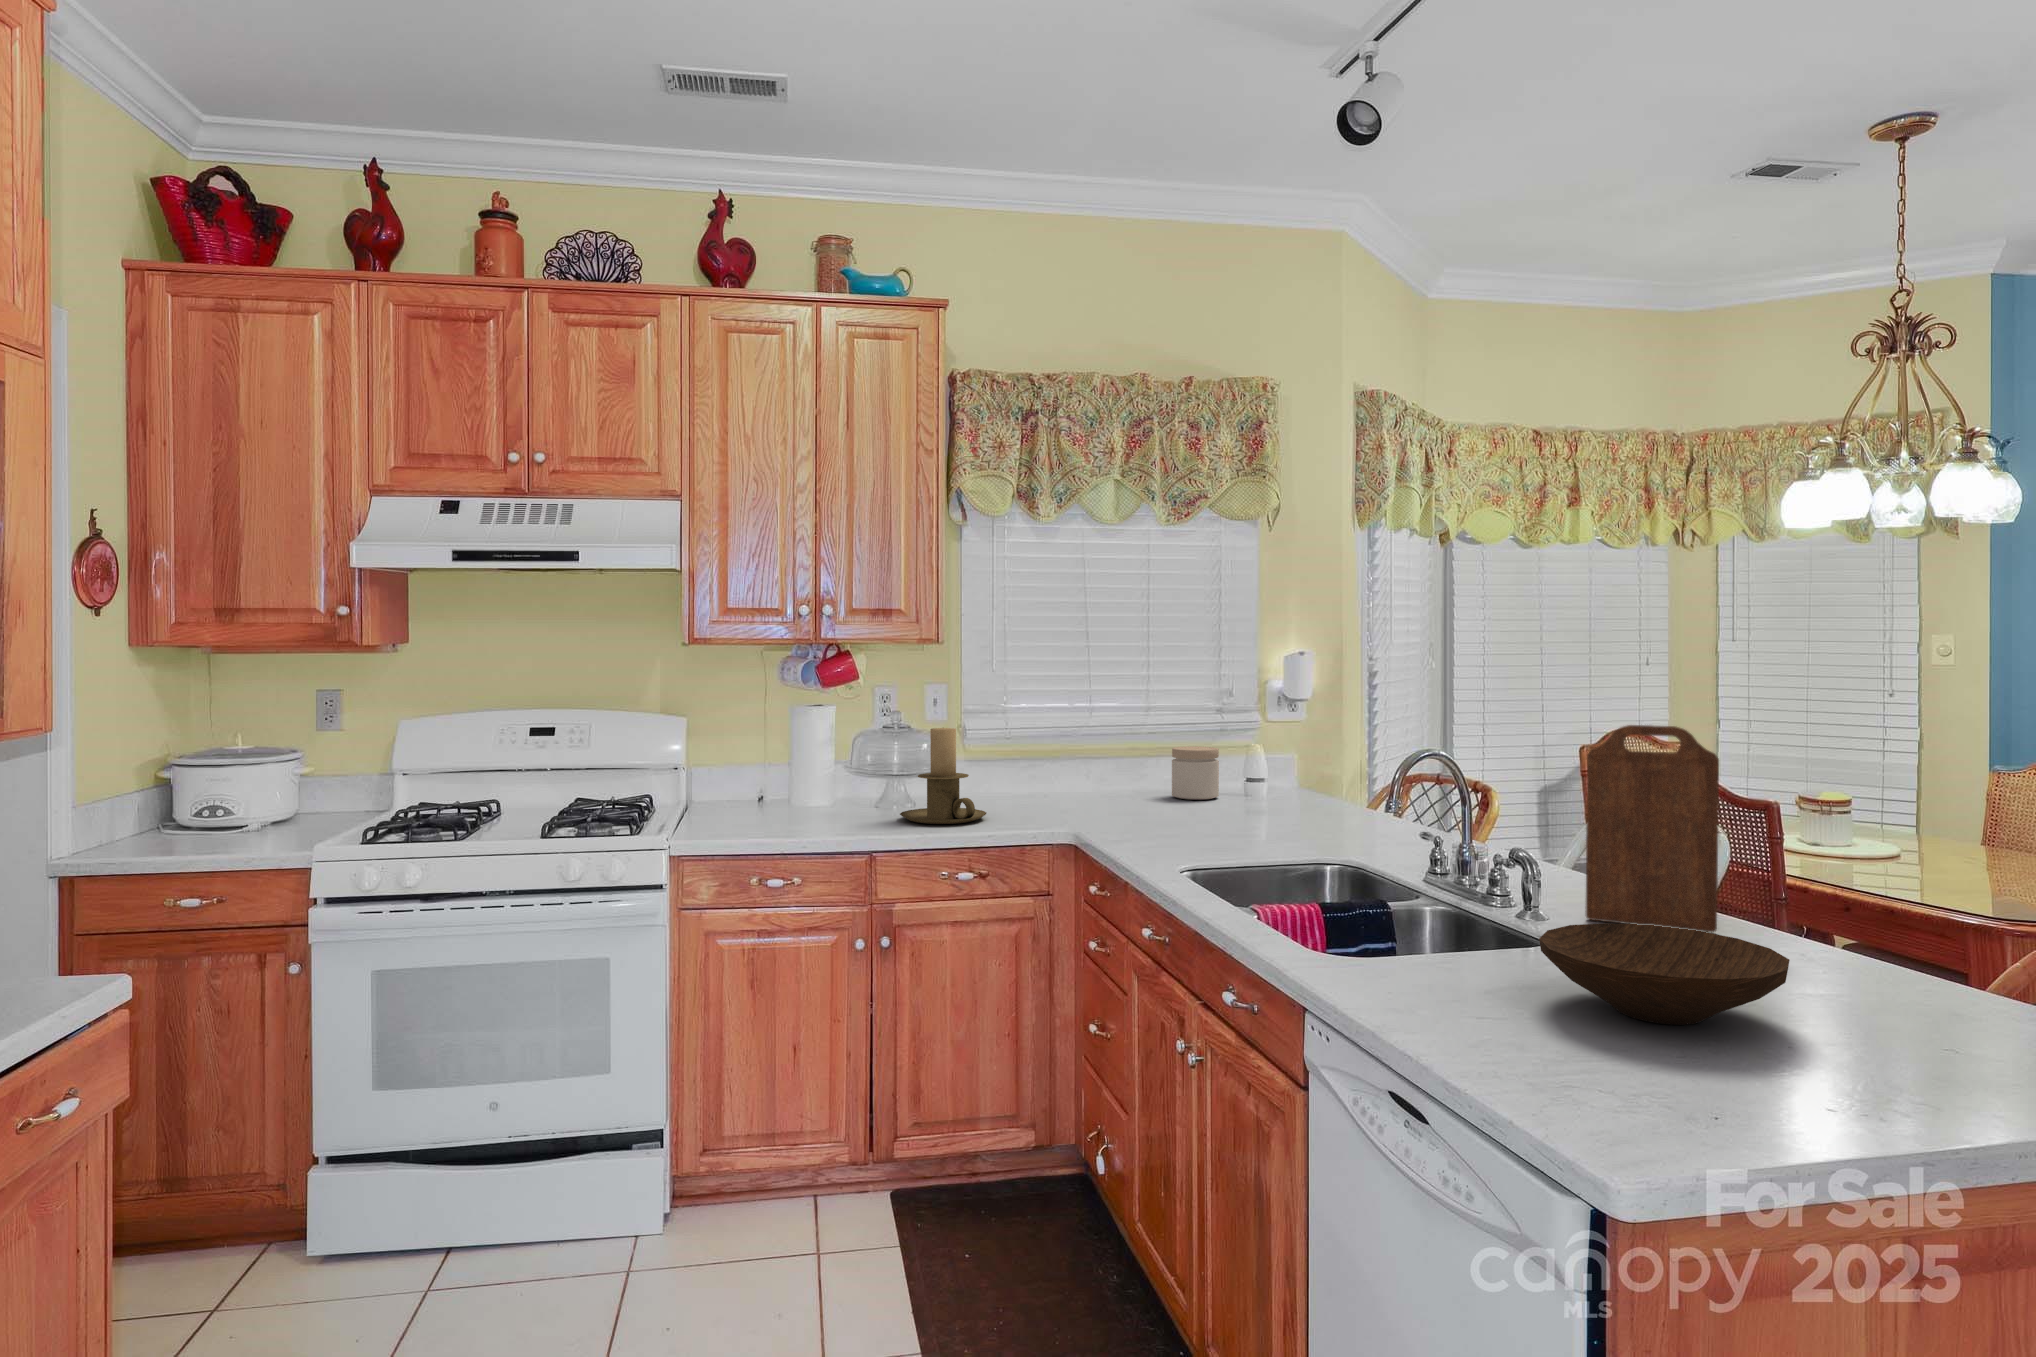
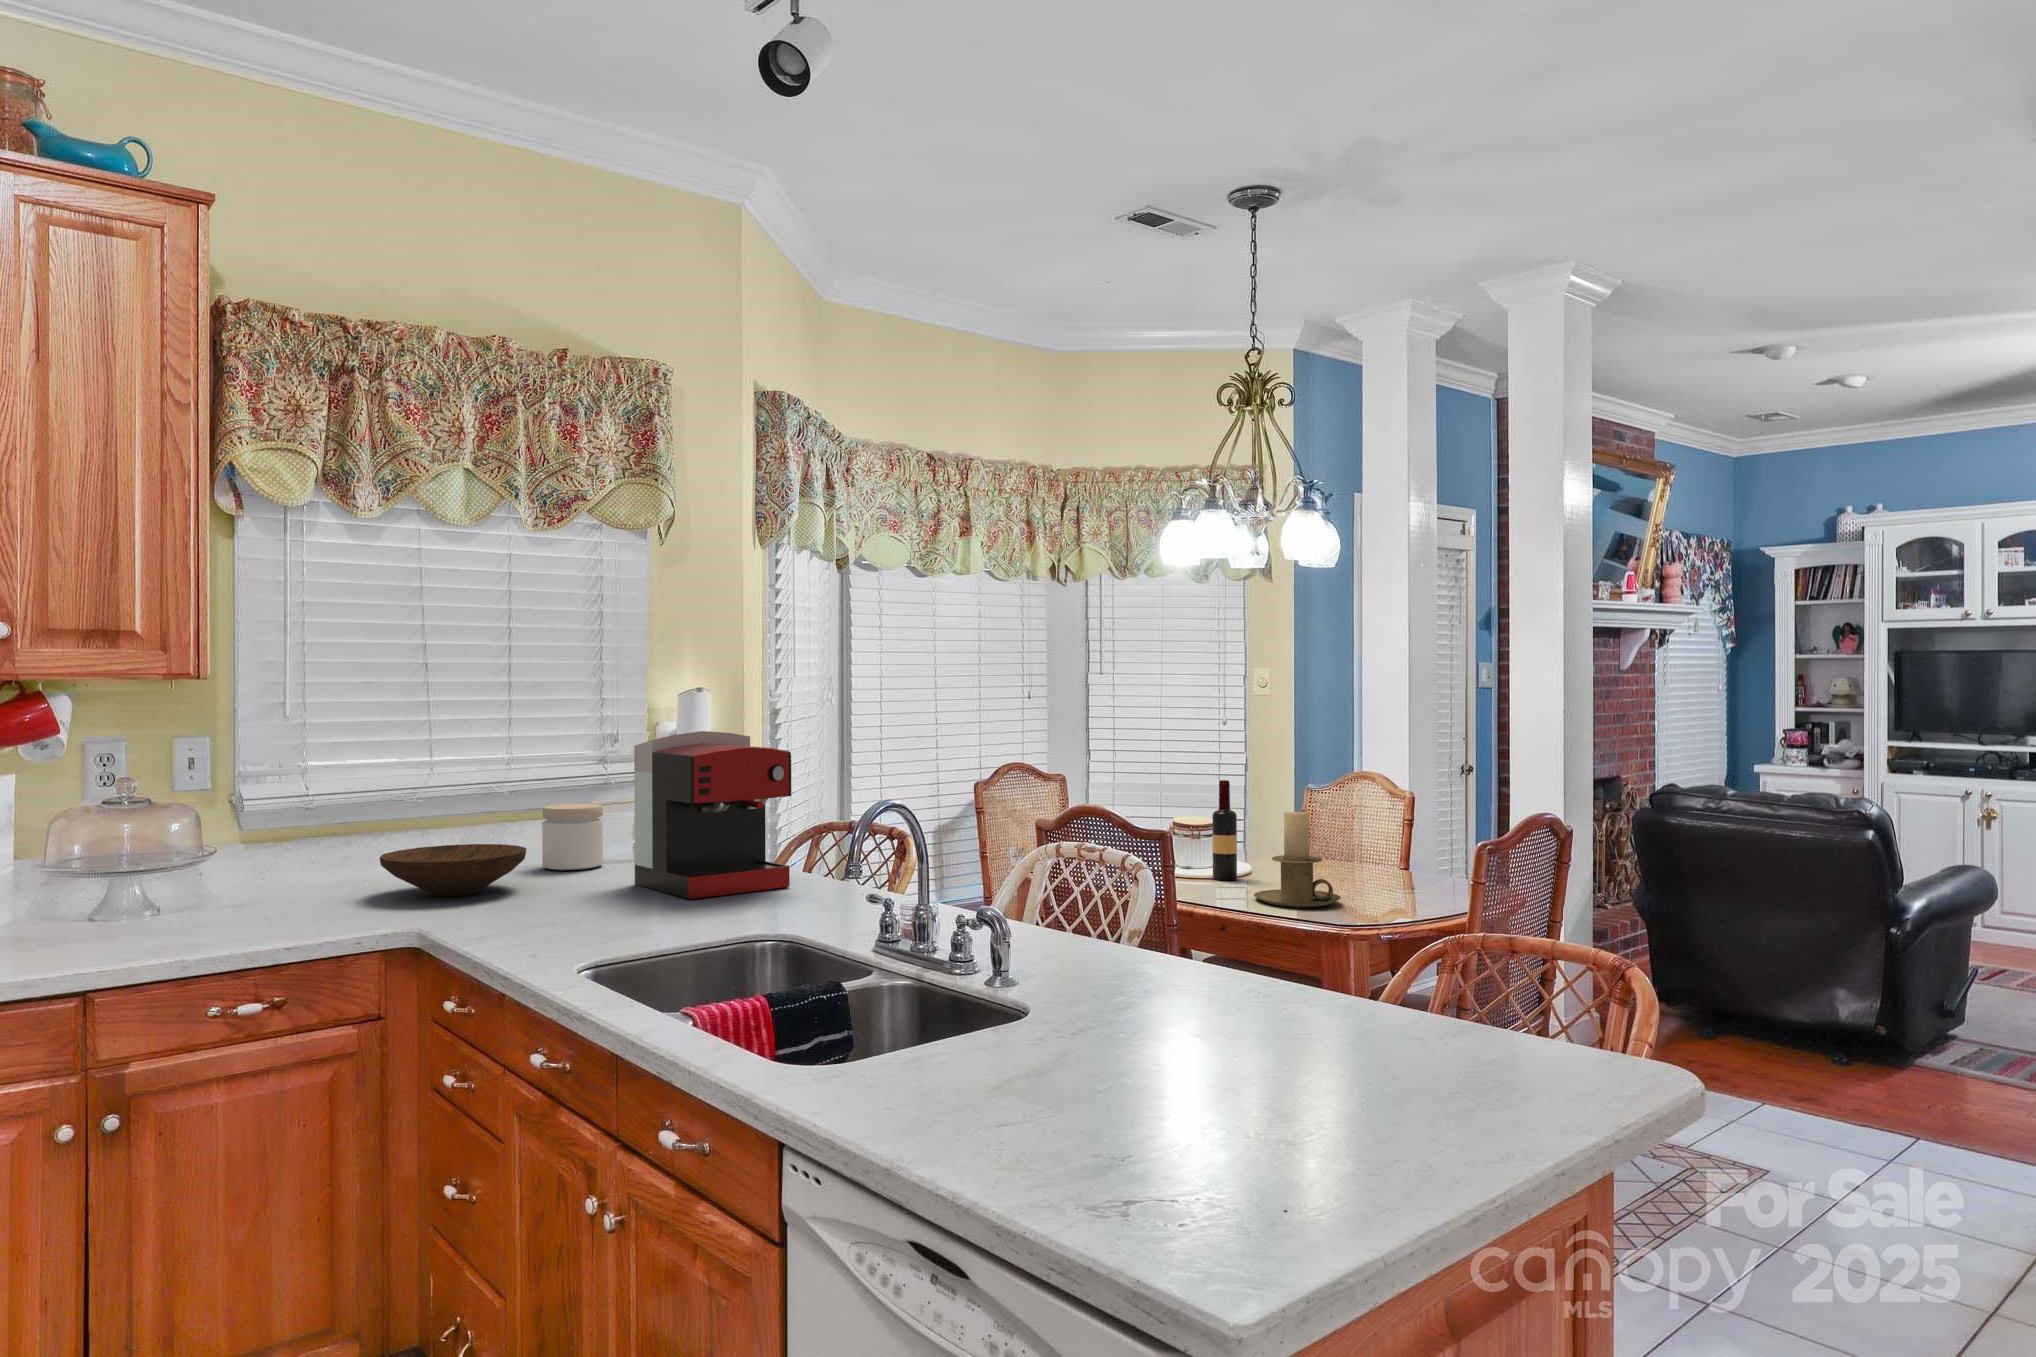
coffee maker: none [1240,690,1370,828] -> present [634,731,791,899]
cutting board: present [1585,725,1719,932] -> none [1059,761,1187,979]
candle holder: present [900,728,986,824] -> present [1254,812,1340,907]
wine bottle: none [1837,754,1868,860] -> present [1212,780,1237,881]
wooden bowl: present [1539,923,1790,1025] -> present [380,844,526,896]

